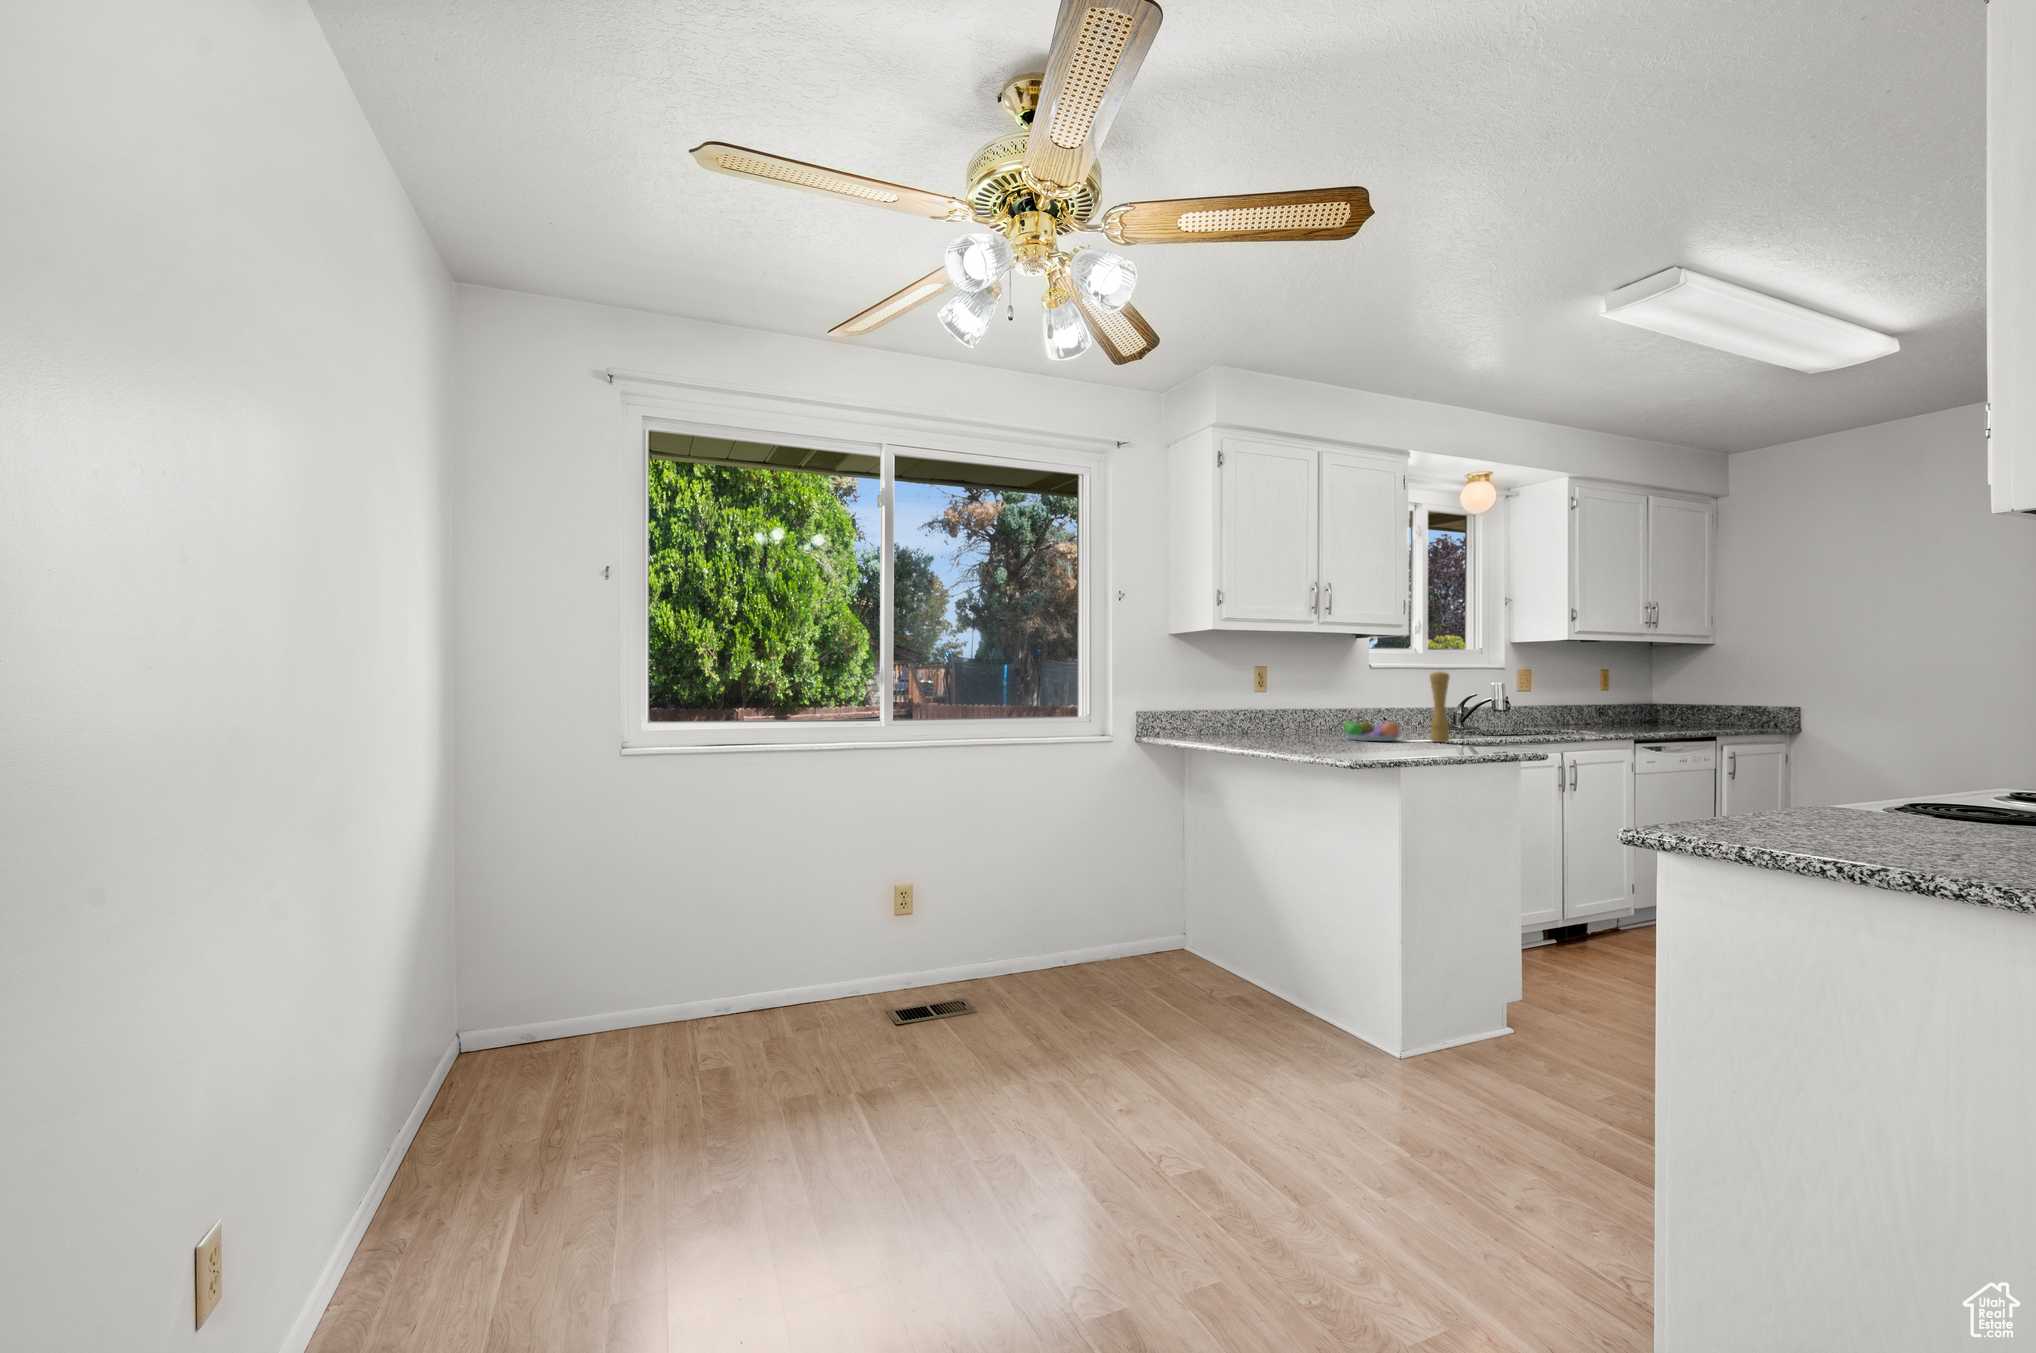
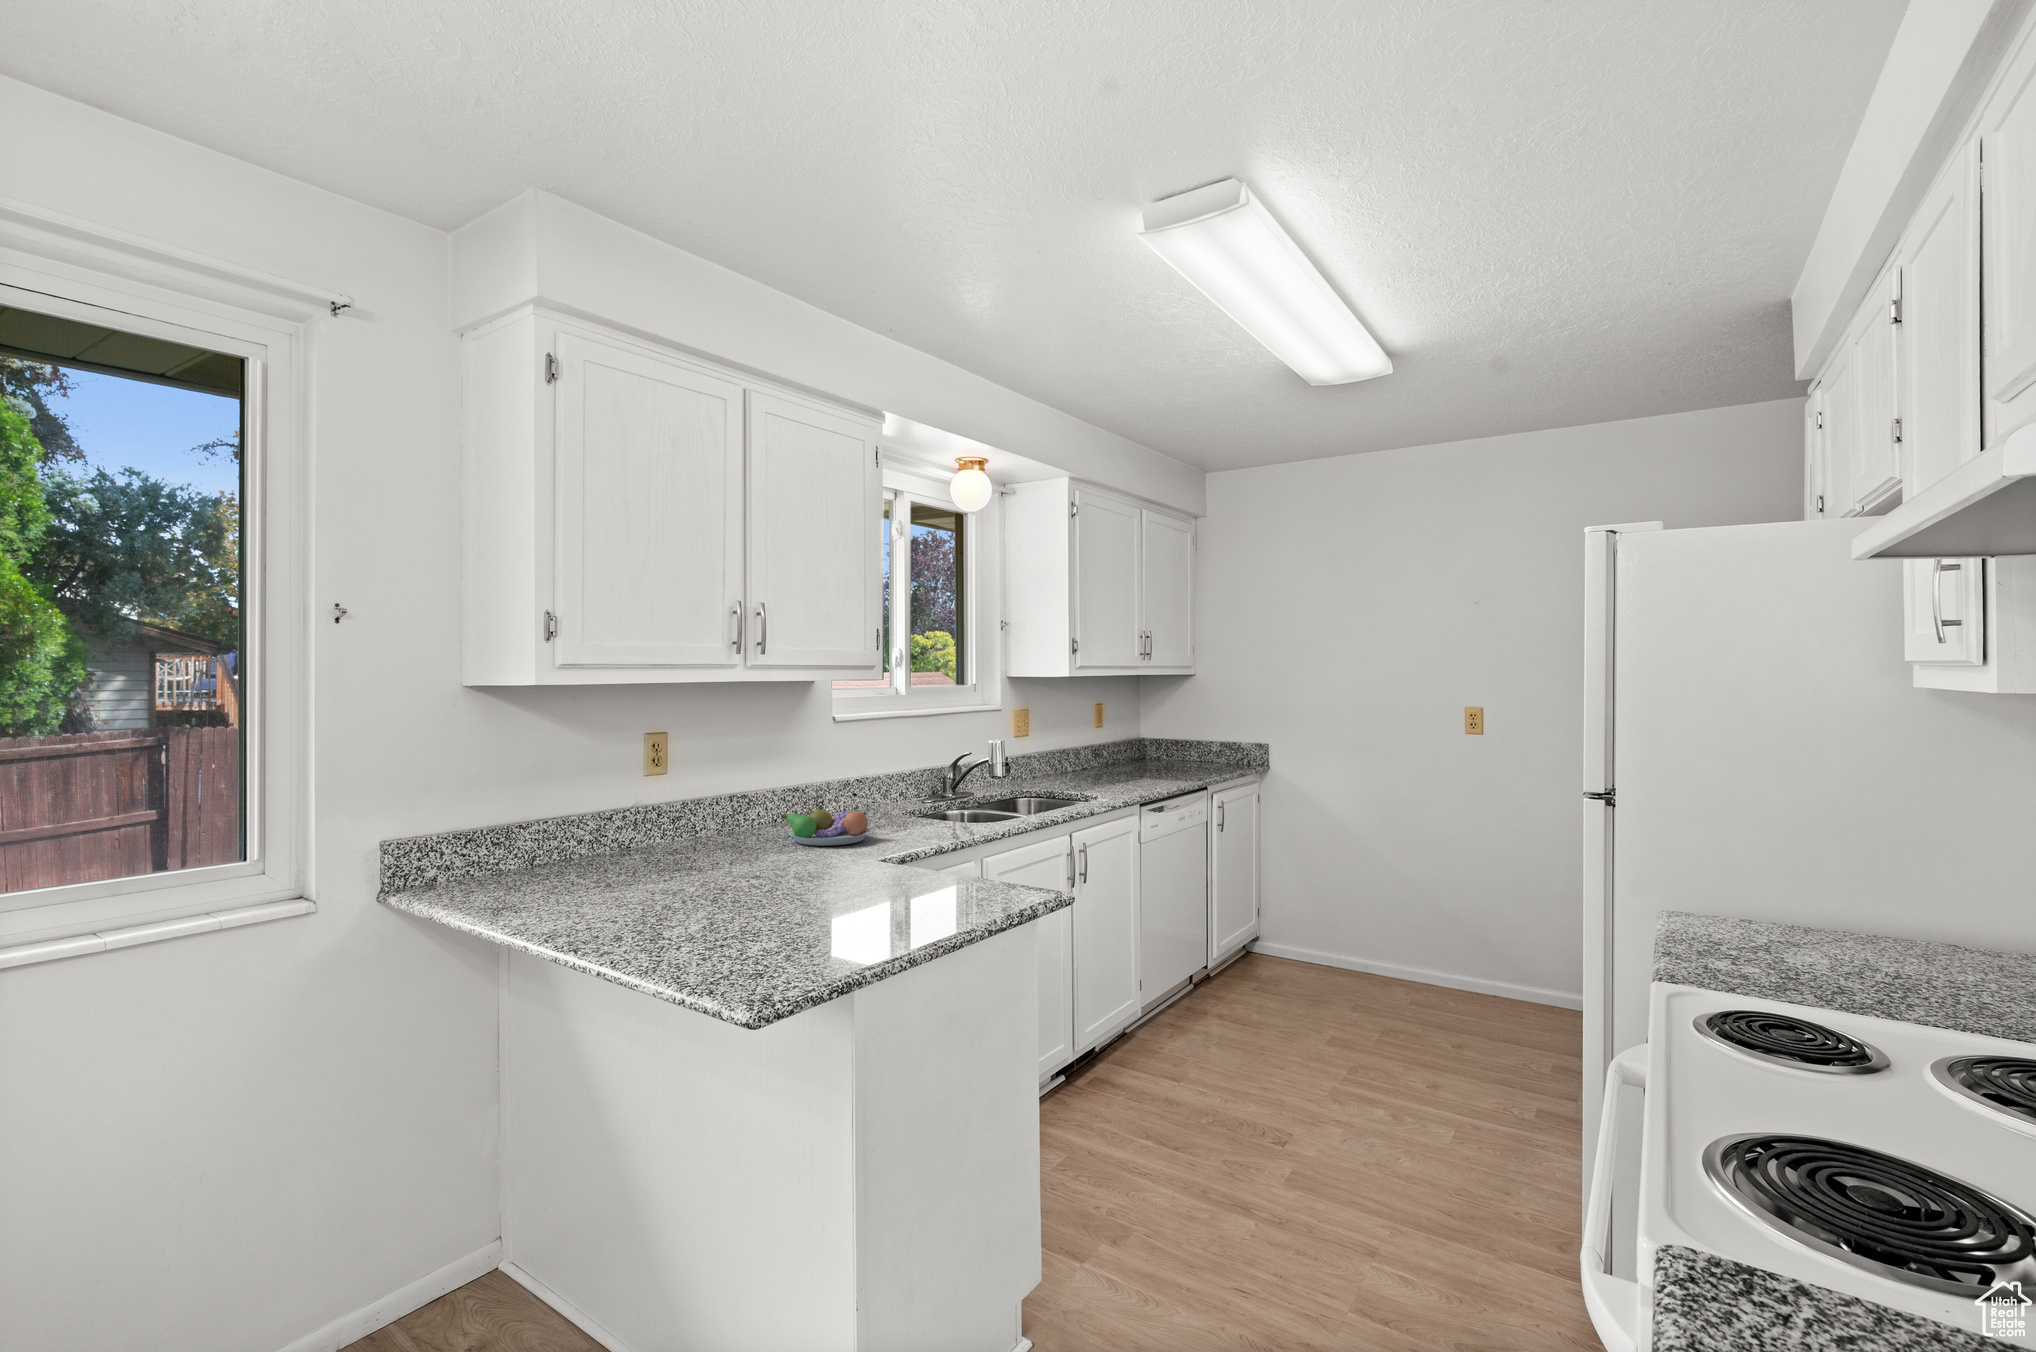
pepper mill: present [1430,672,1450,742] -> none [909,733,936,837]

